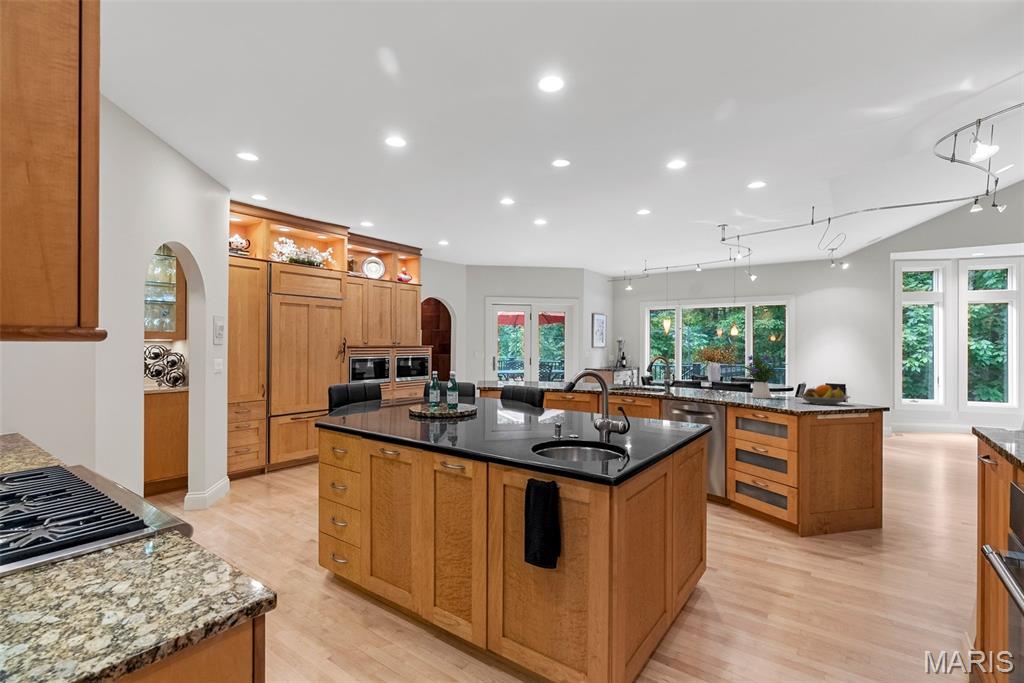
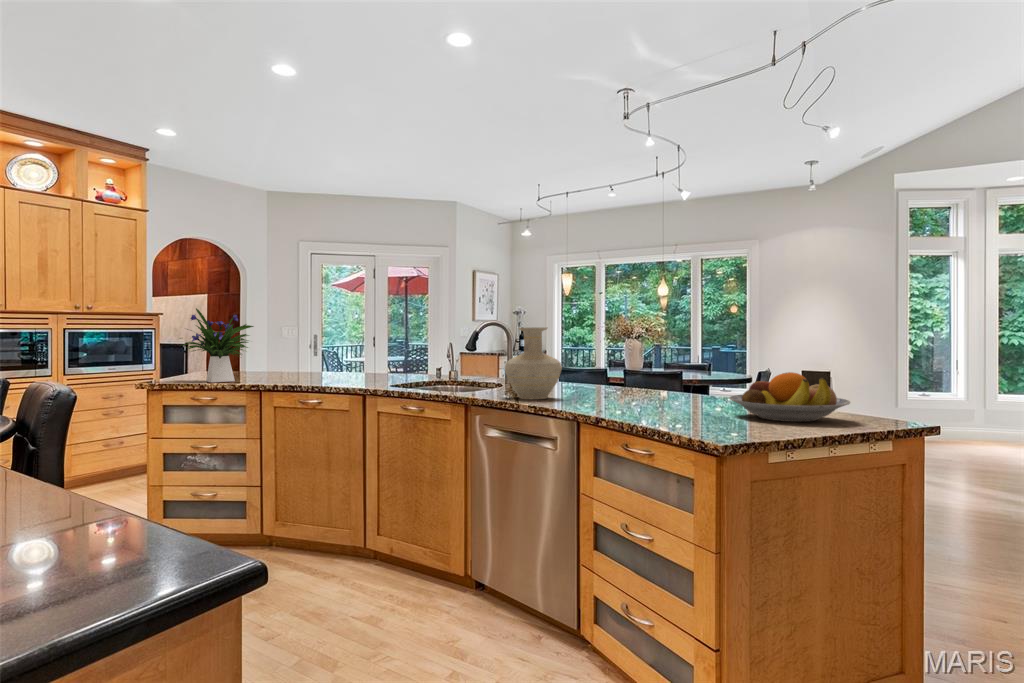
flower arrangement: present [740,353,787,398] -> present [180,308,254,382]
vase: none [681,362,710,396] -> present [505,327,562,399]

